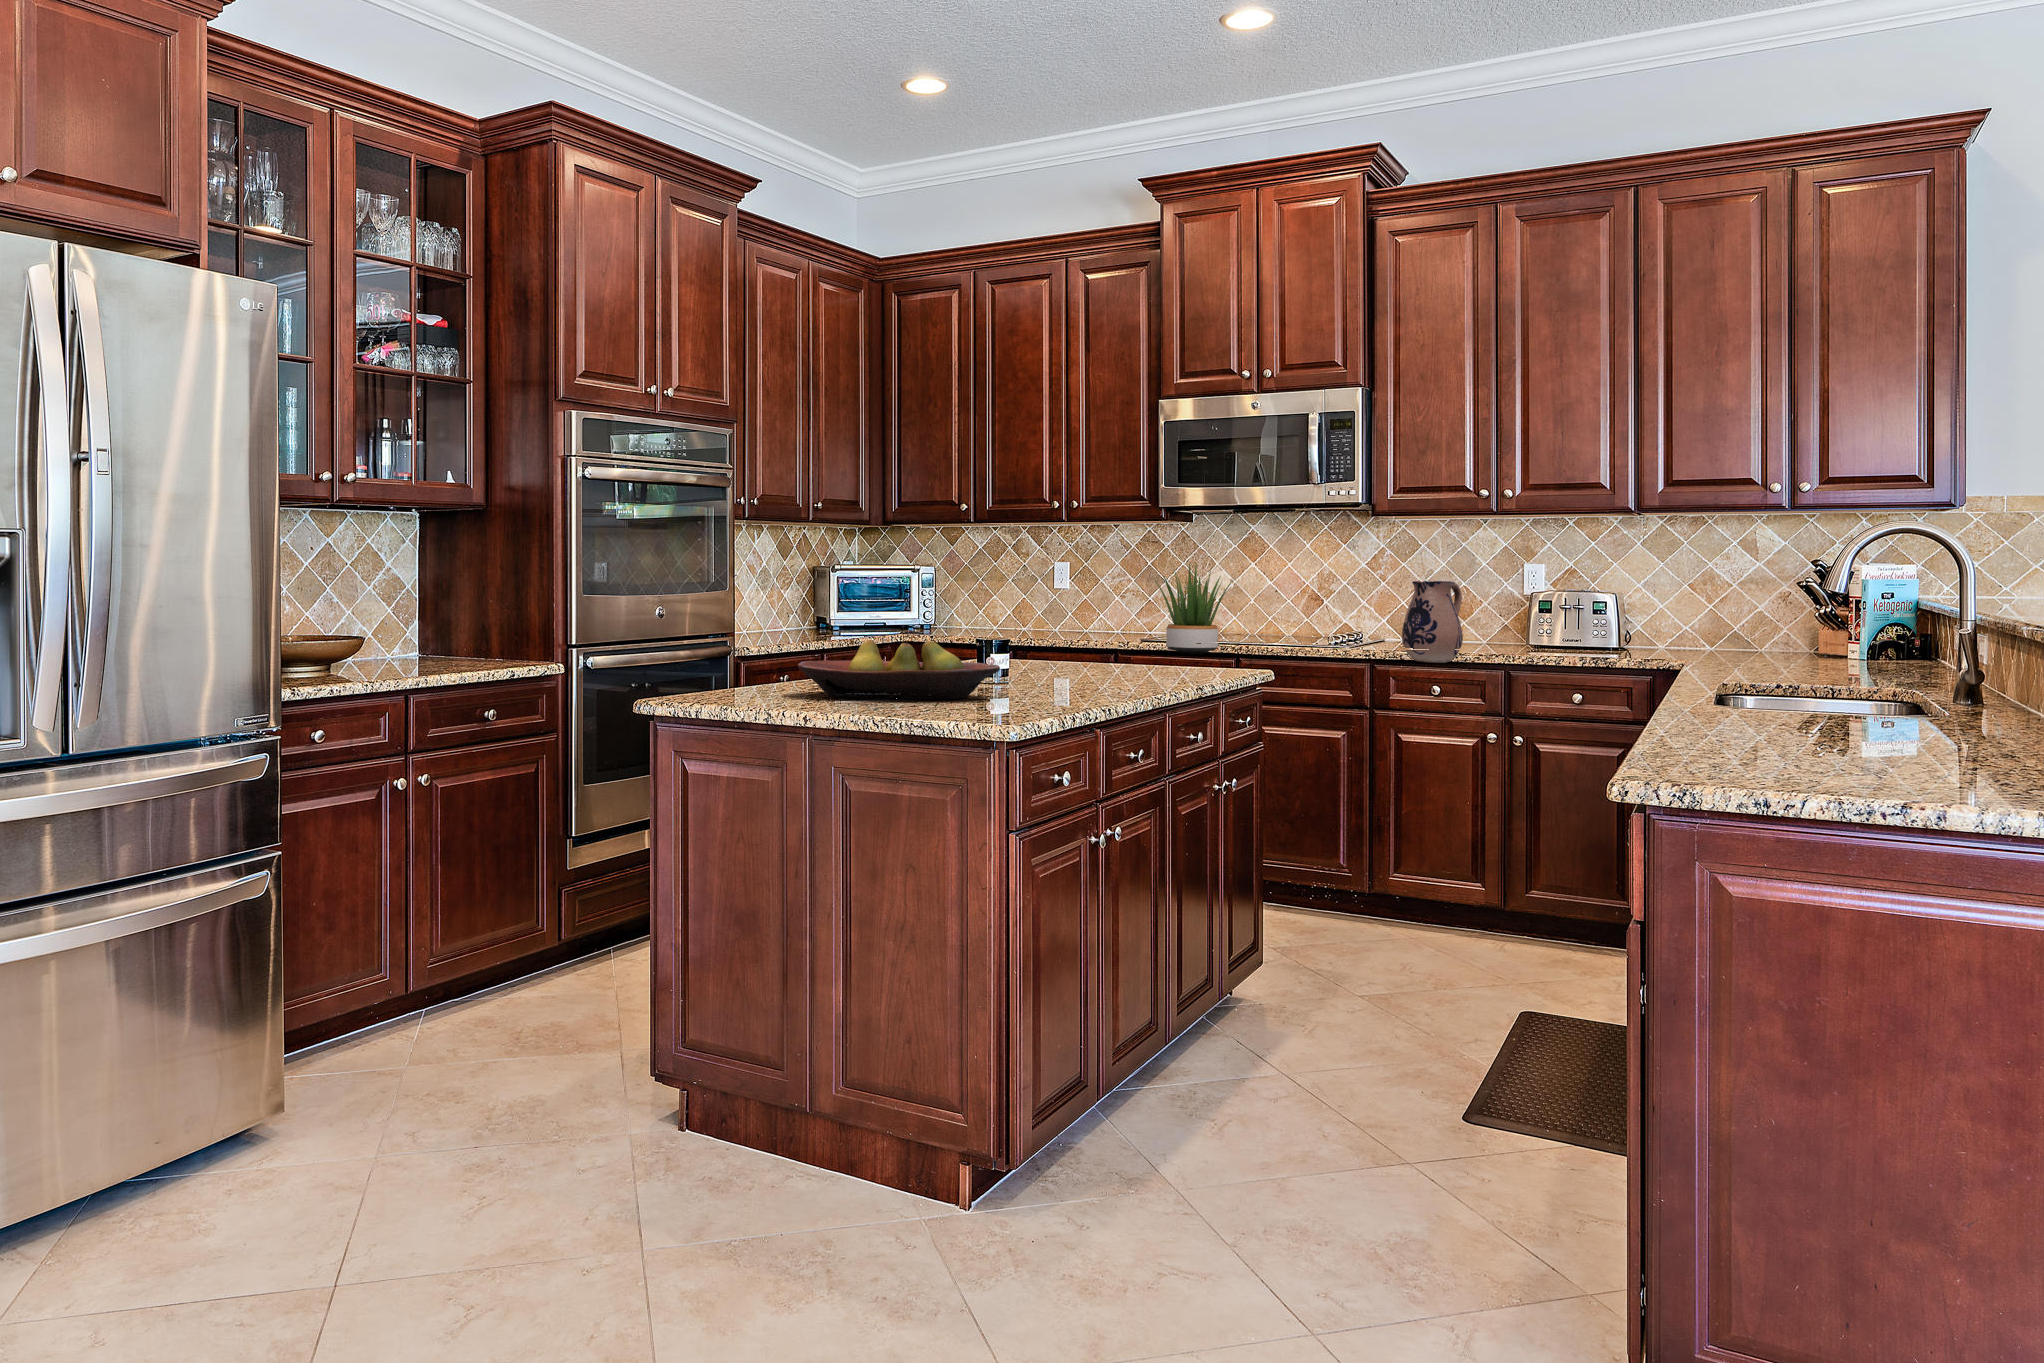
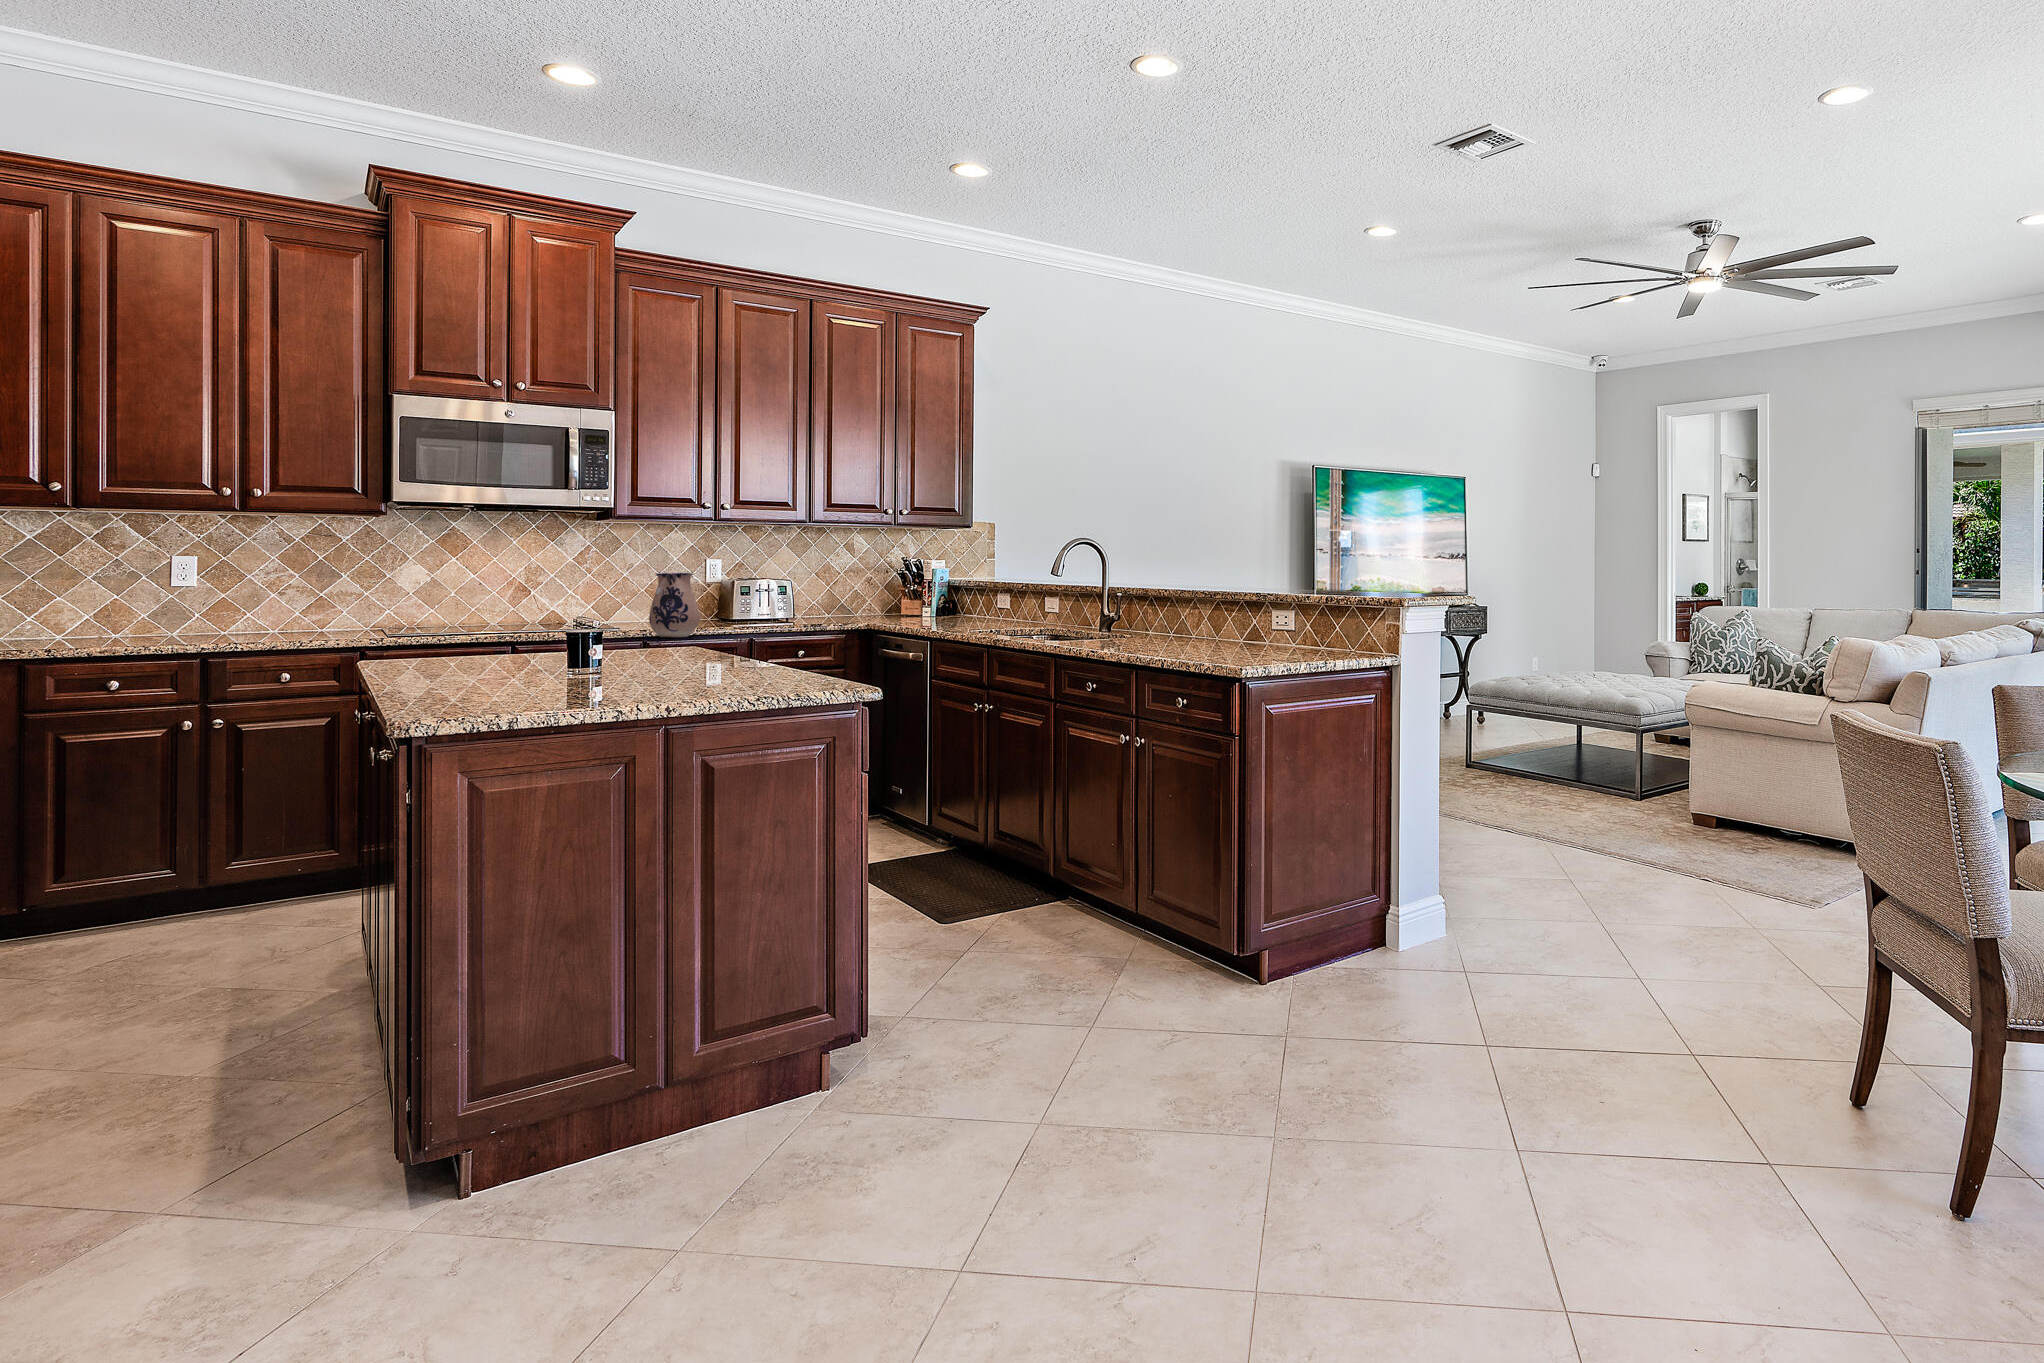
potted plant: present [1154,564,1233,655] -> none [382,559,498,648]
fruit bowl: present [798,640,1000,699] -> none [568,643,753,704]

